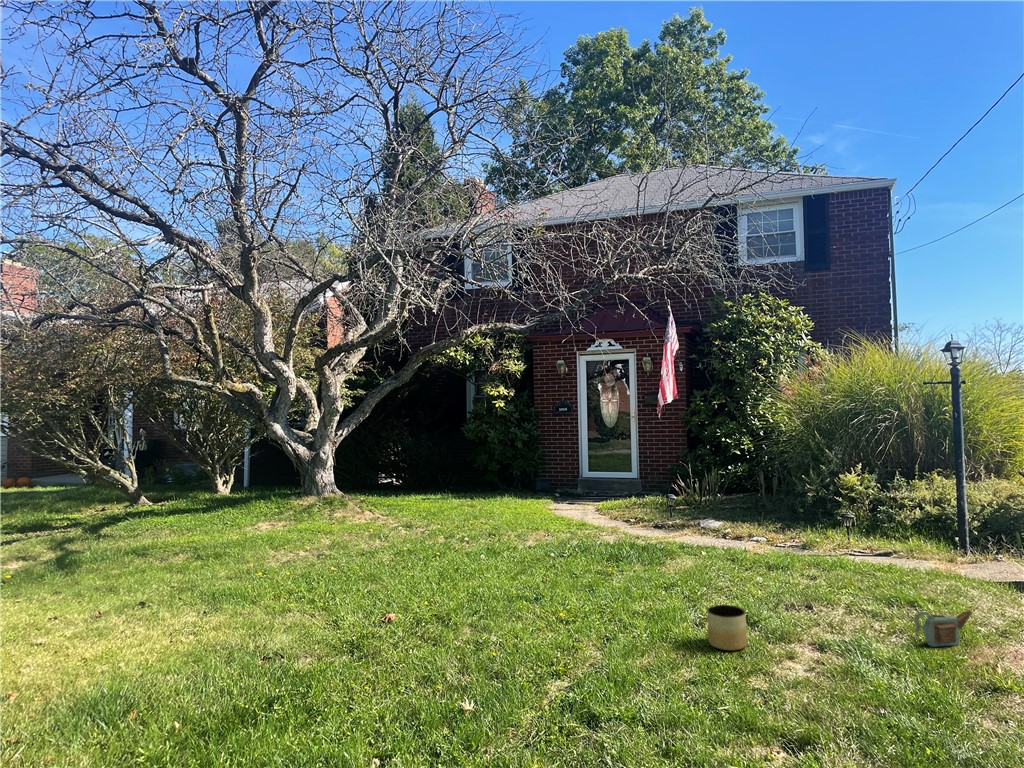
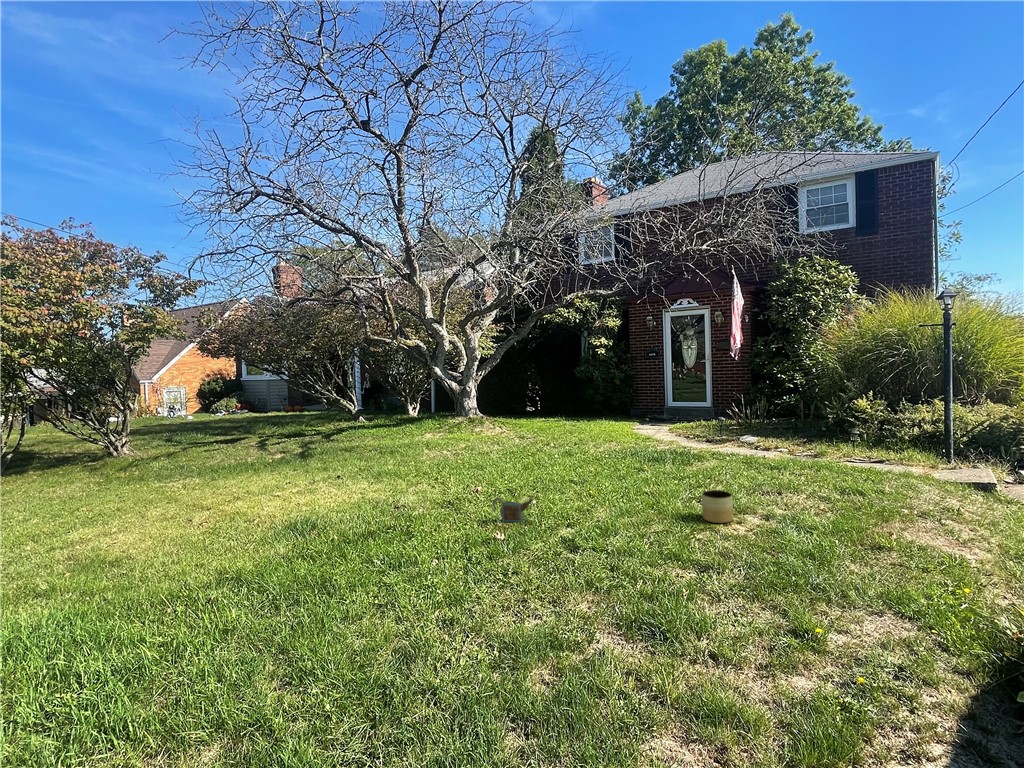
watering can: present [914,610,972,647] -> present [493,498,533,522]

